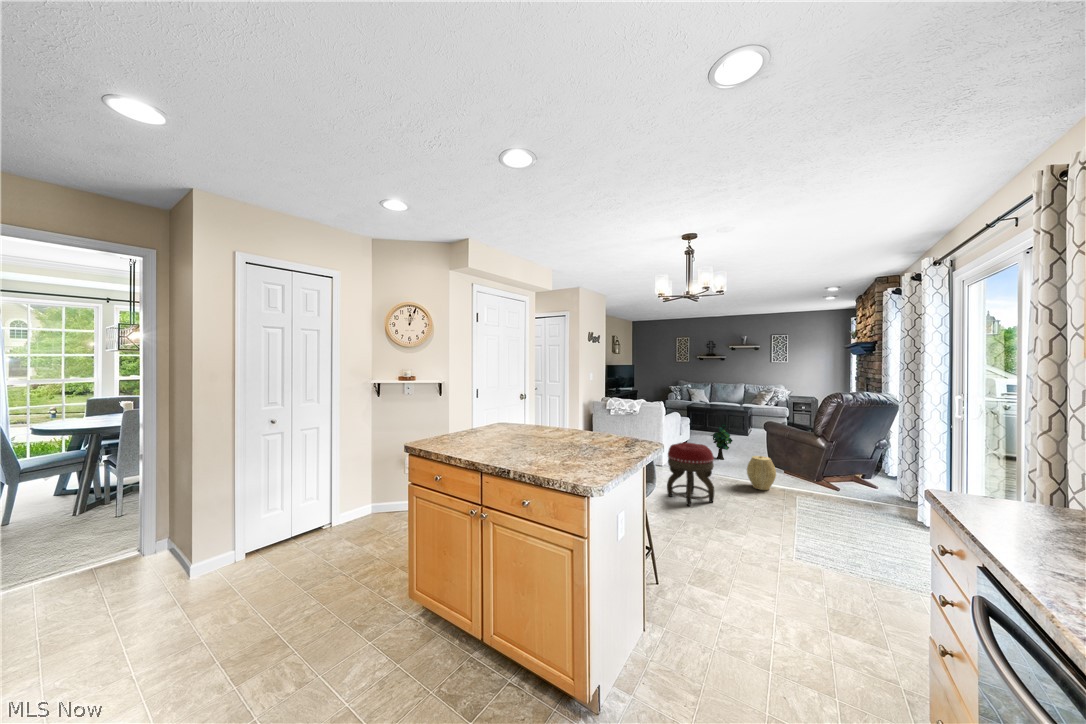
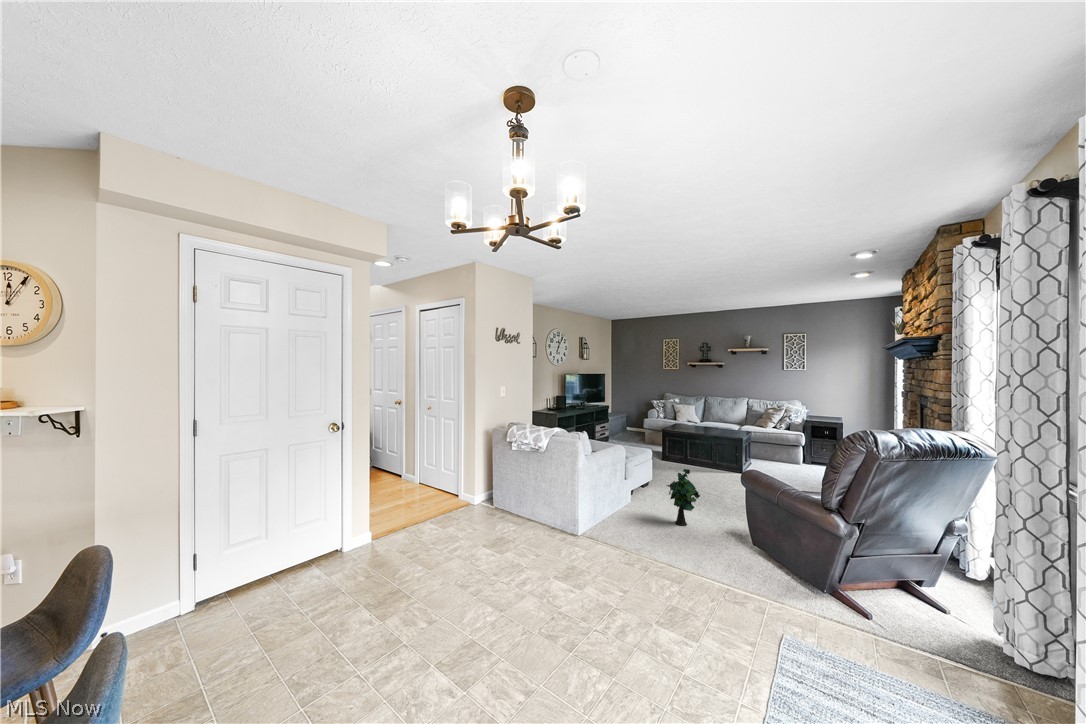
footstool: present [667,443,714,506] -> none [528,525,613,668]
woven basket: present [747,456,776,490] -> none [697,544,749,615]

